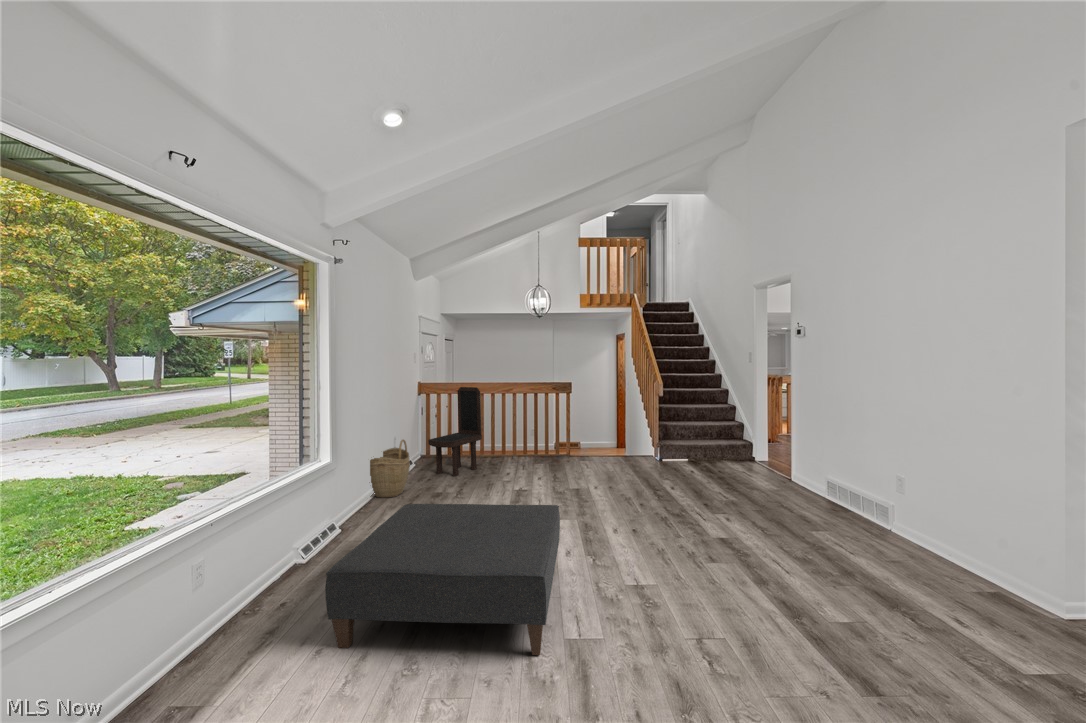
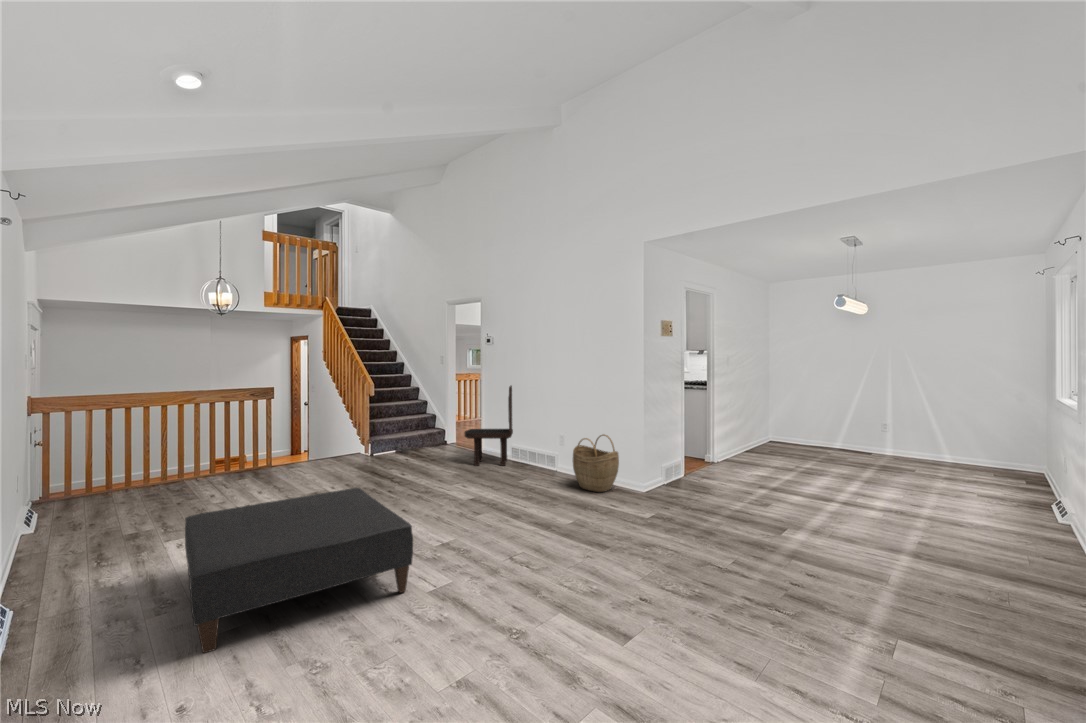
dining chair: present [428,387,482,476] -> present [465,386,513,466]
woven basket: present [370,440,410,498] -> present [573,434,619,492]

